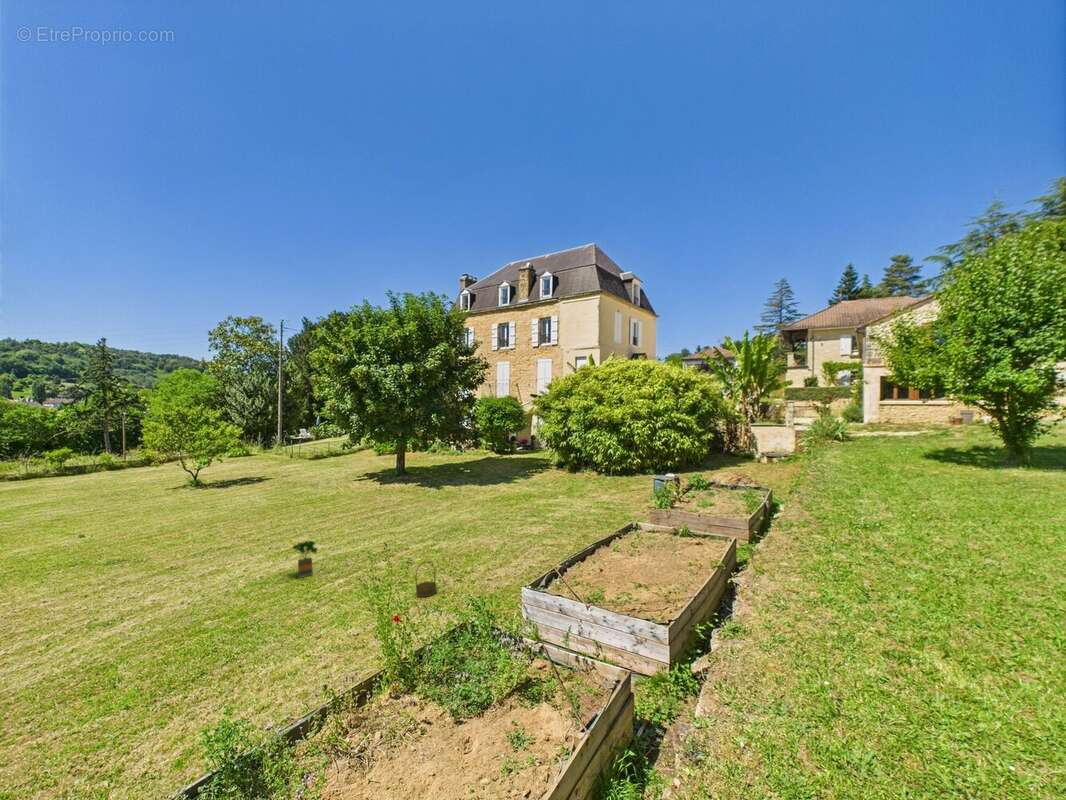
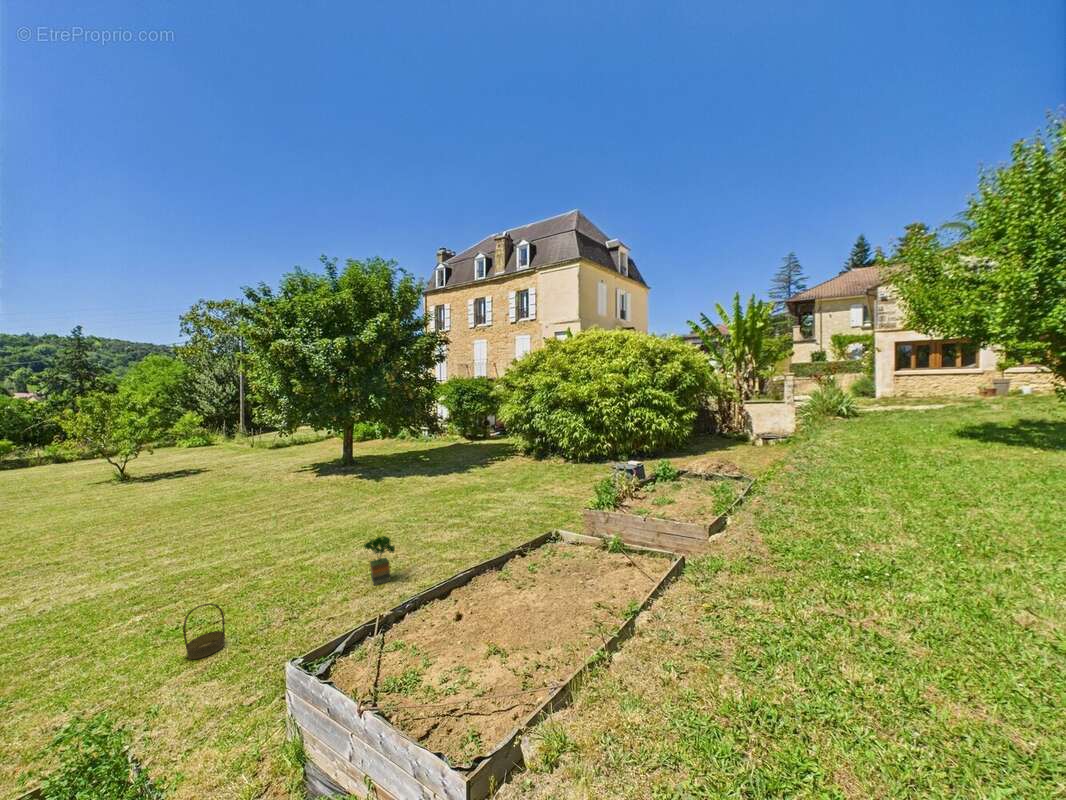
potted tree: present [293,540,317,578] -> present [364,536,395,585]

